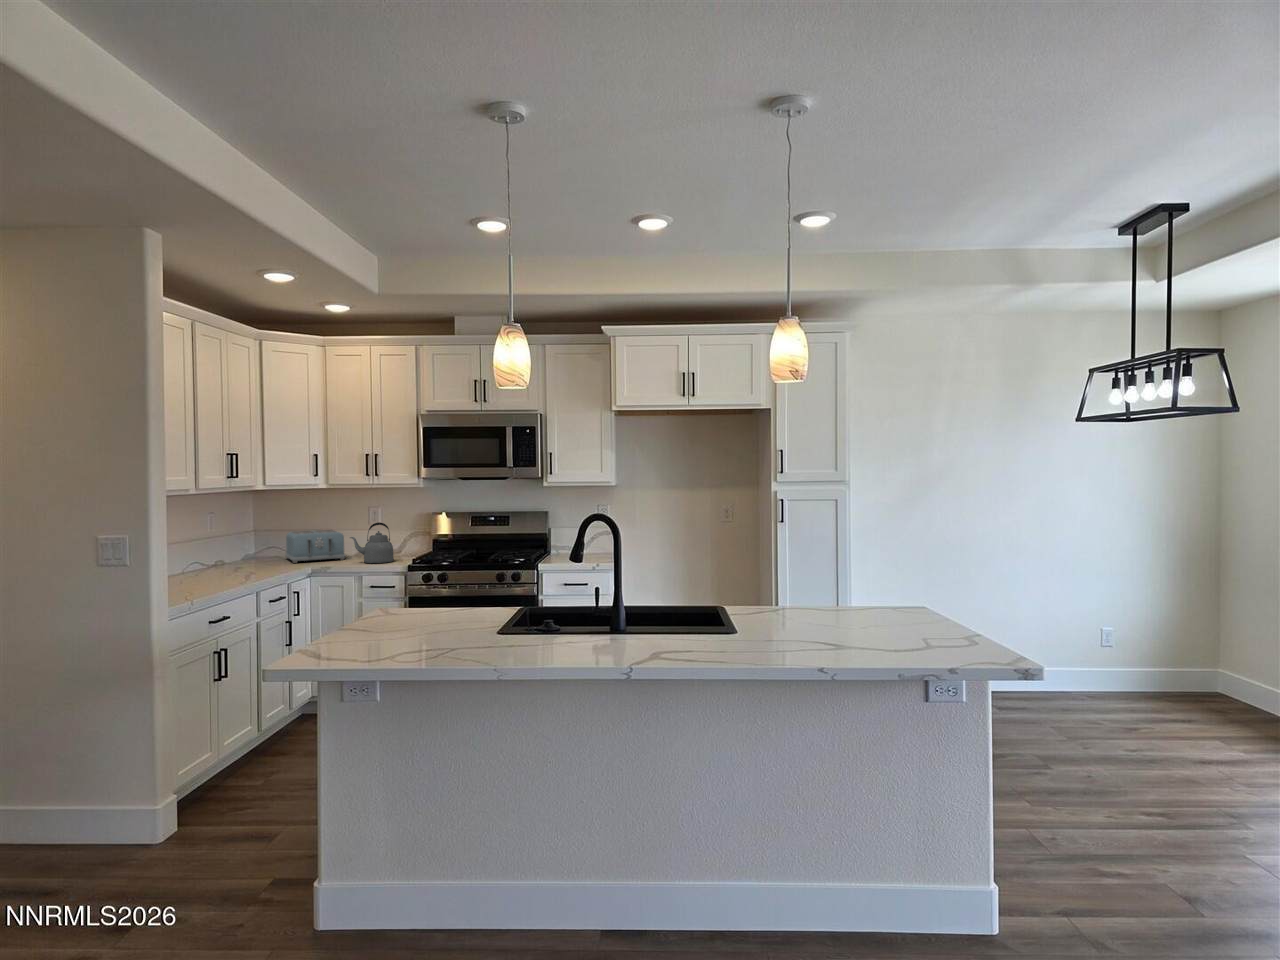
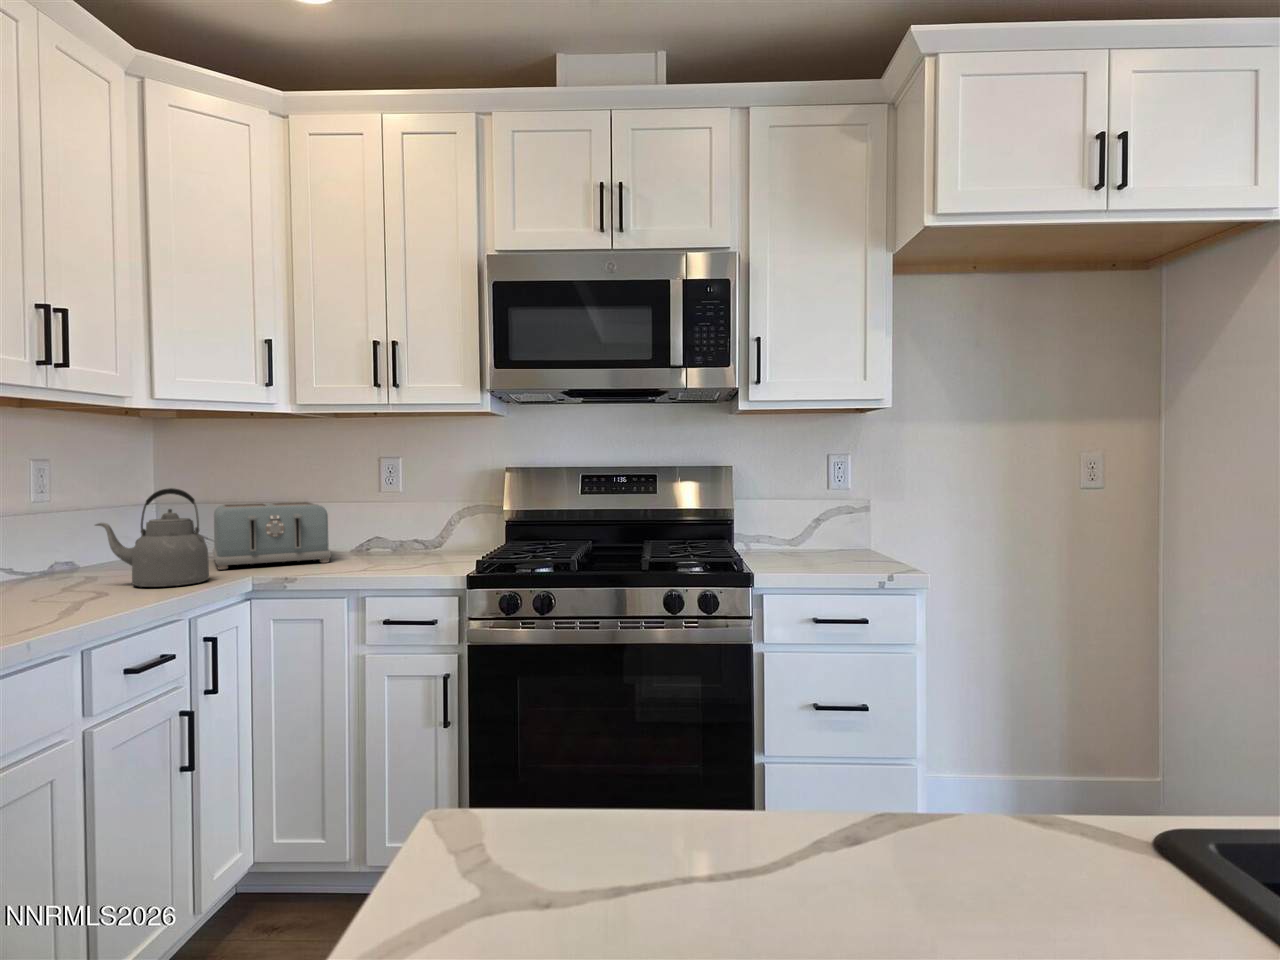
kettle: present [350,522,394,563] -> present [95,488,209,587]

